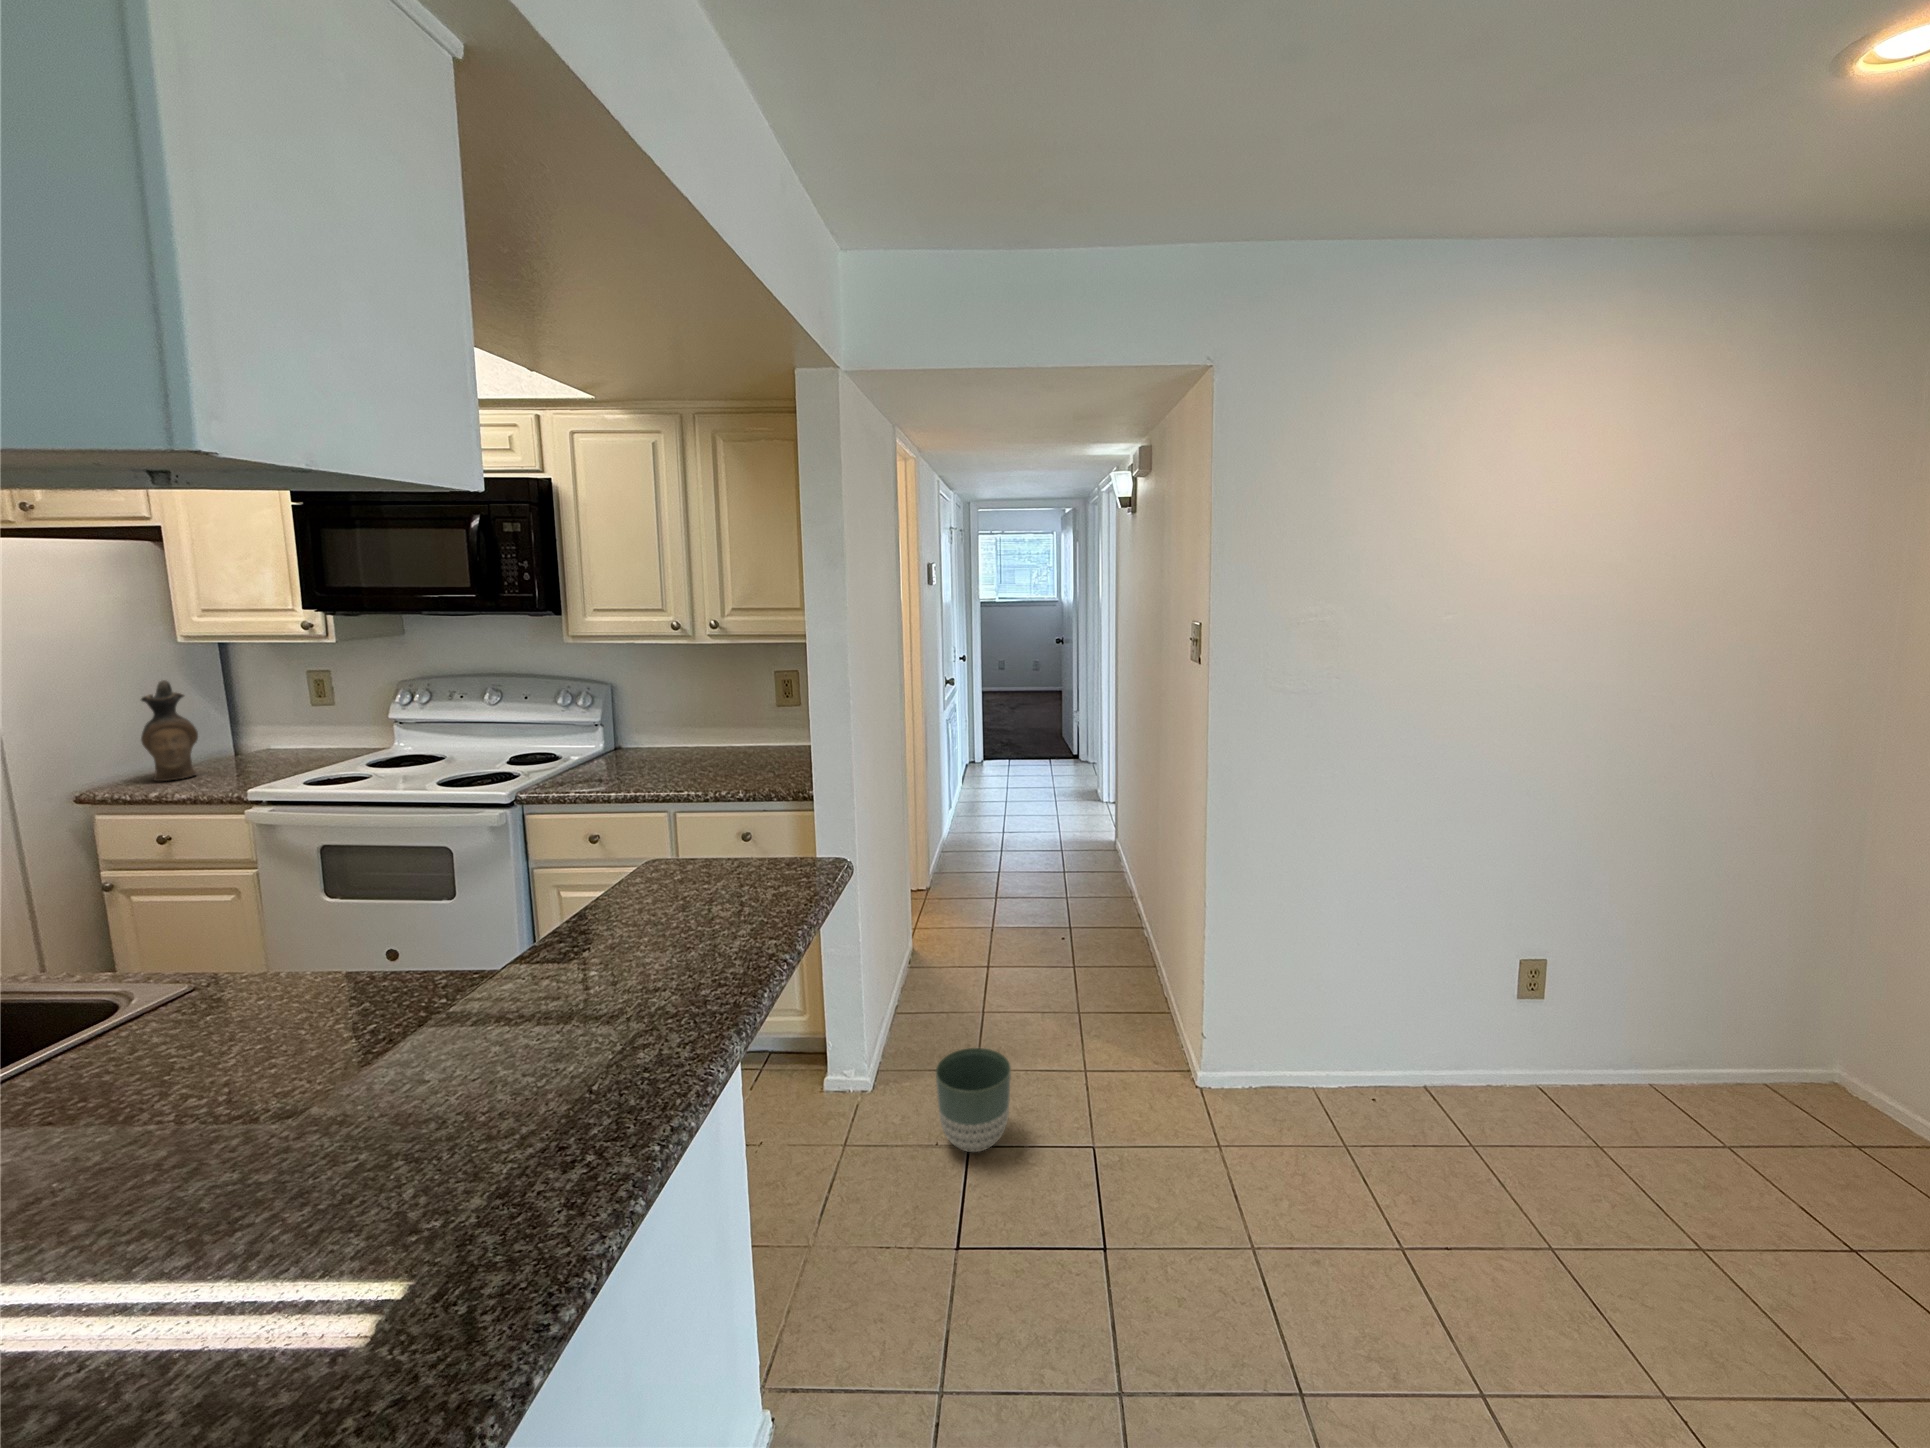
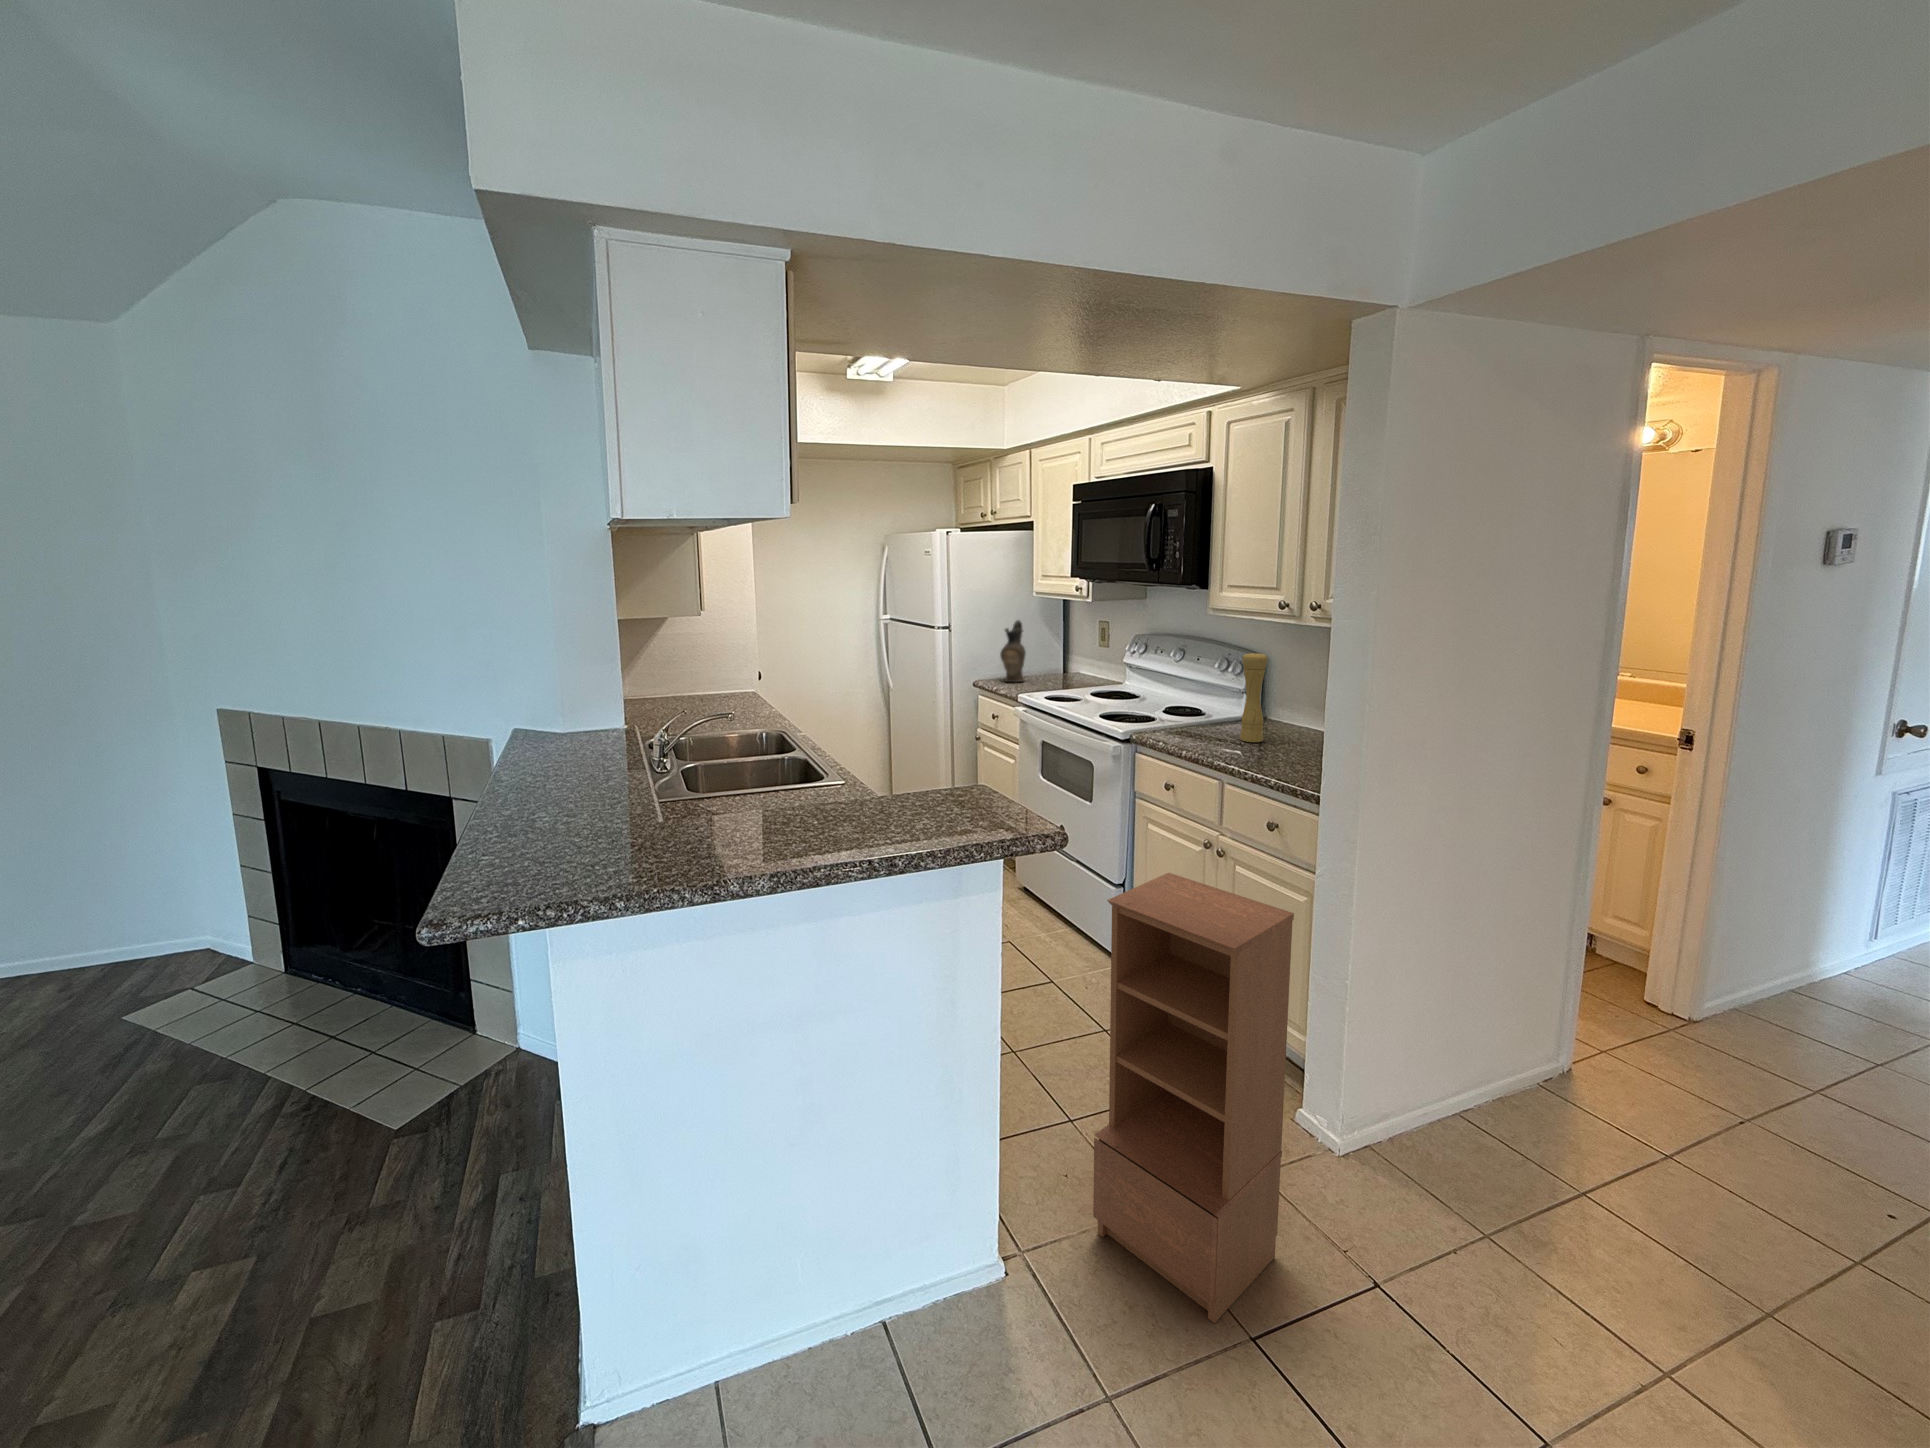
pepper mill: none [640,675,670,770] -> present [1240,652,1268,742]
bookcase: none [774,879,935,1303] -> present [1093,873,1294,1323]
planter: present [936,1048,1011,1152] -> none [1341,1158,1452,1300]

